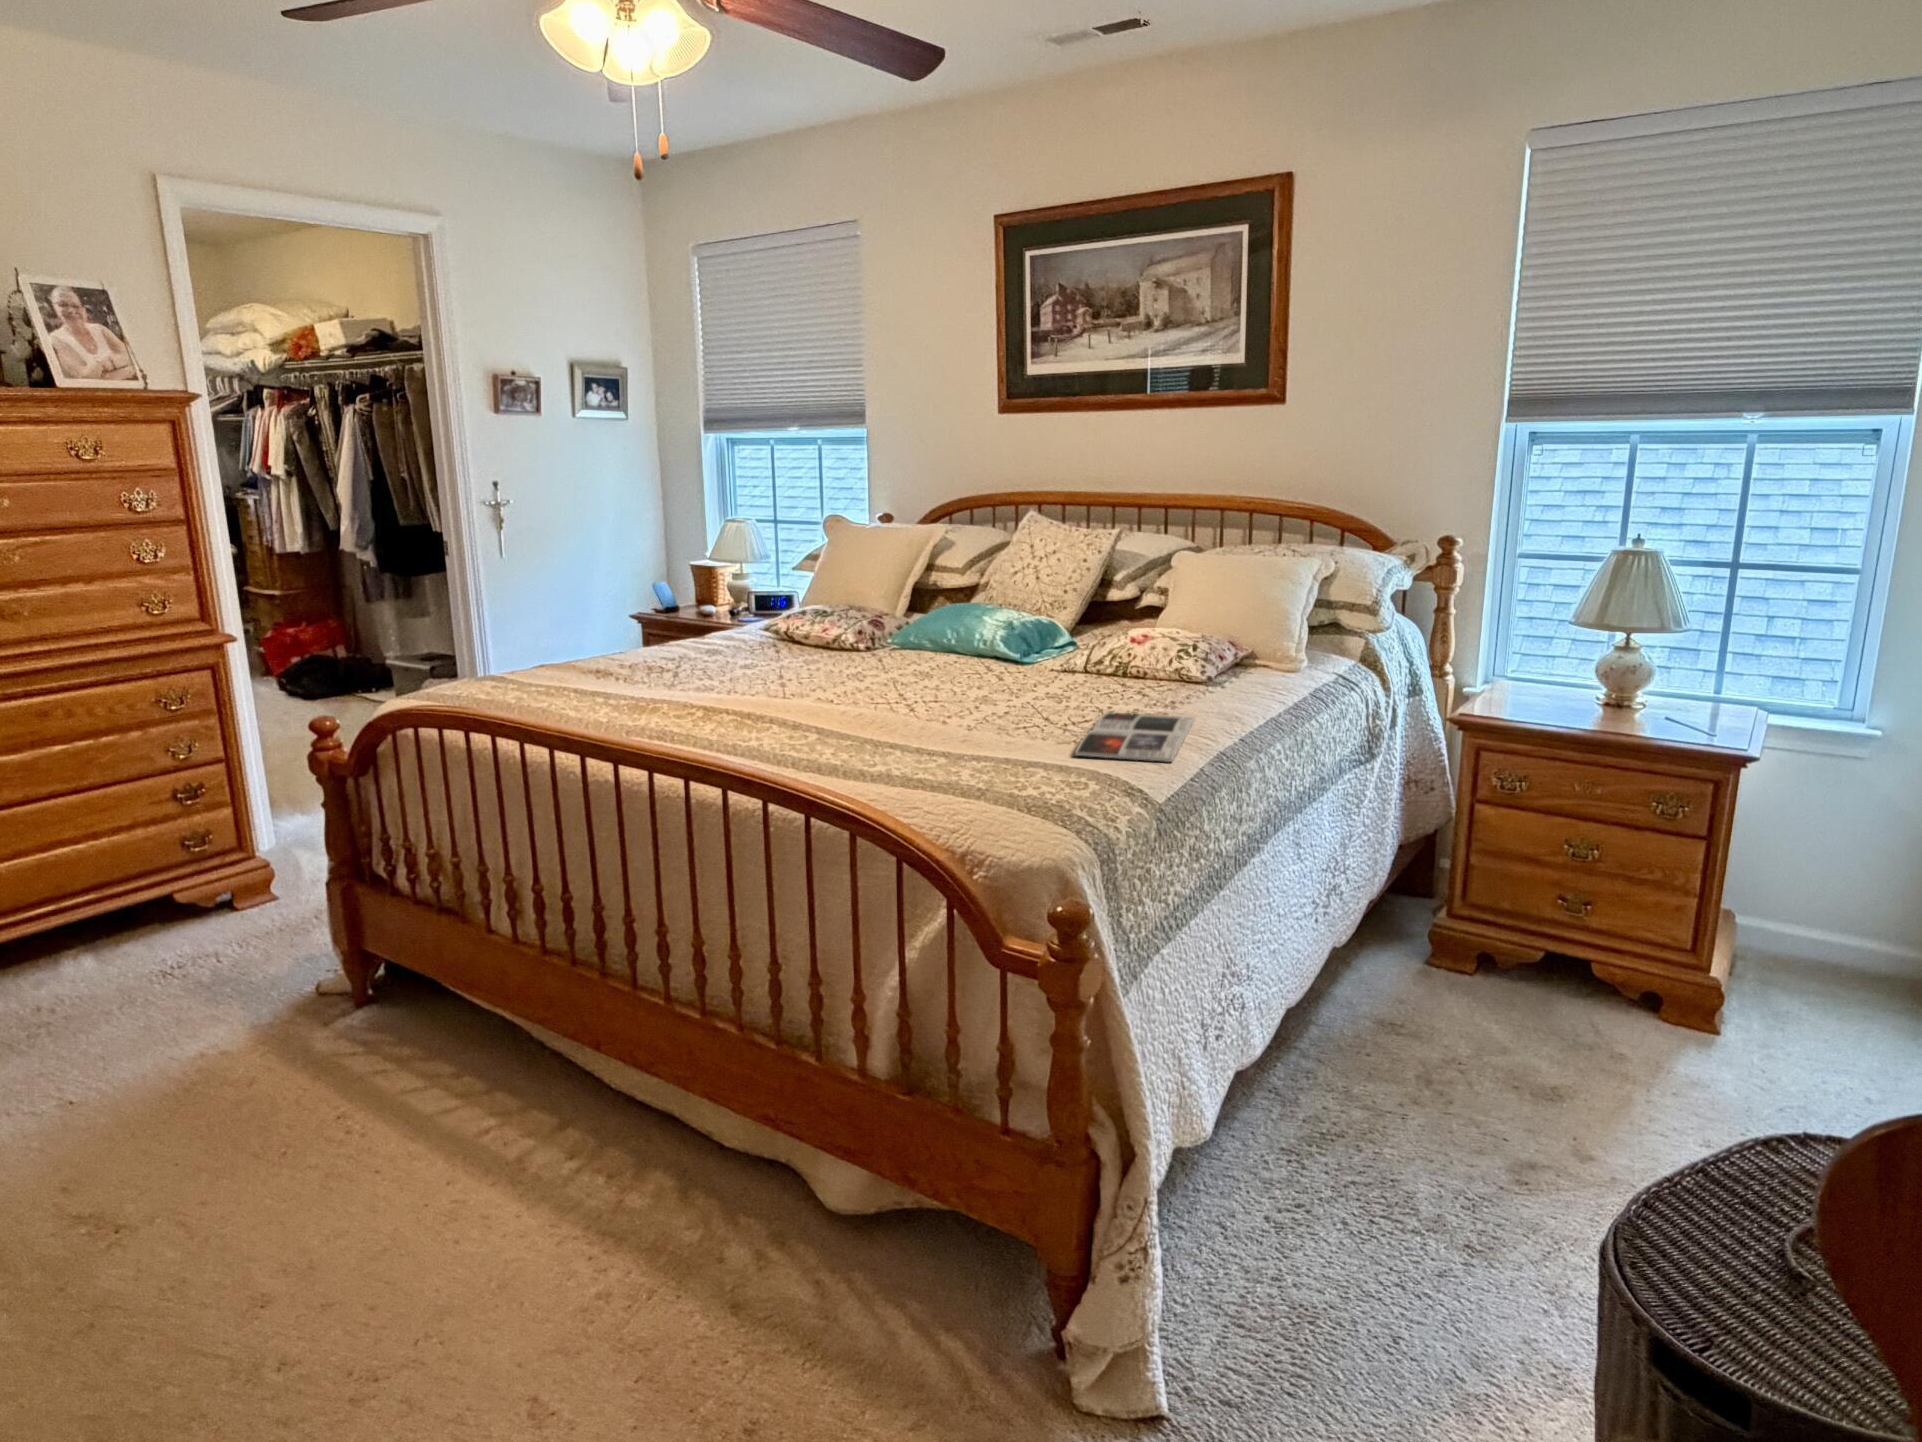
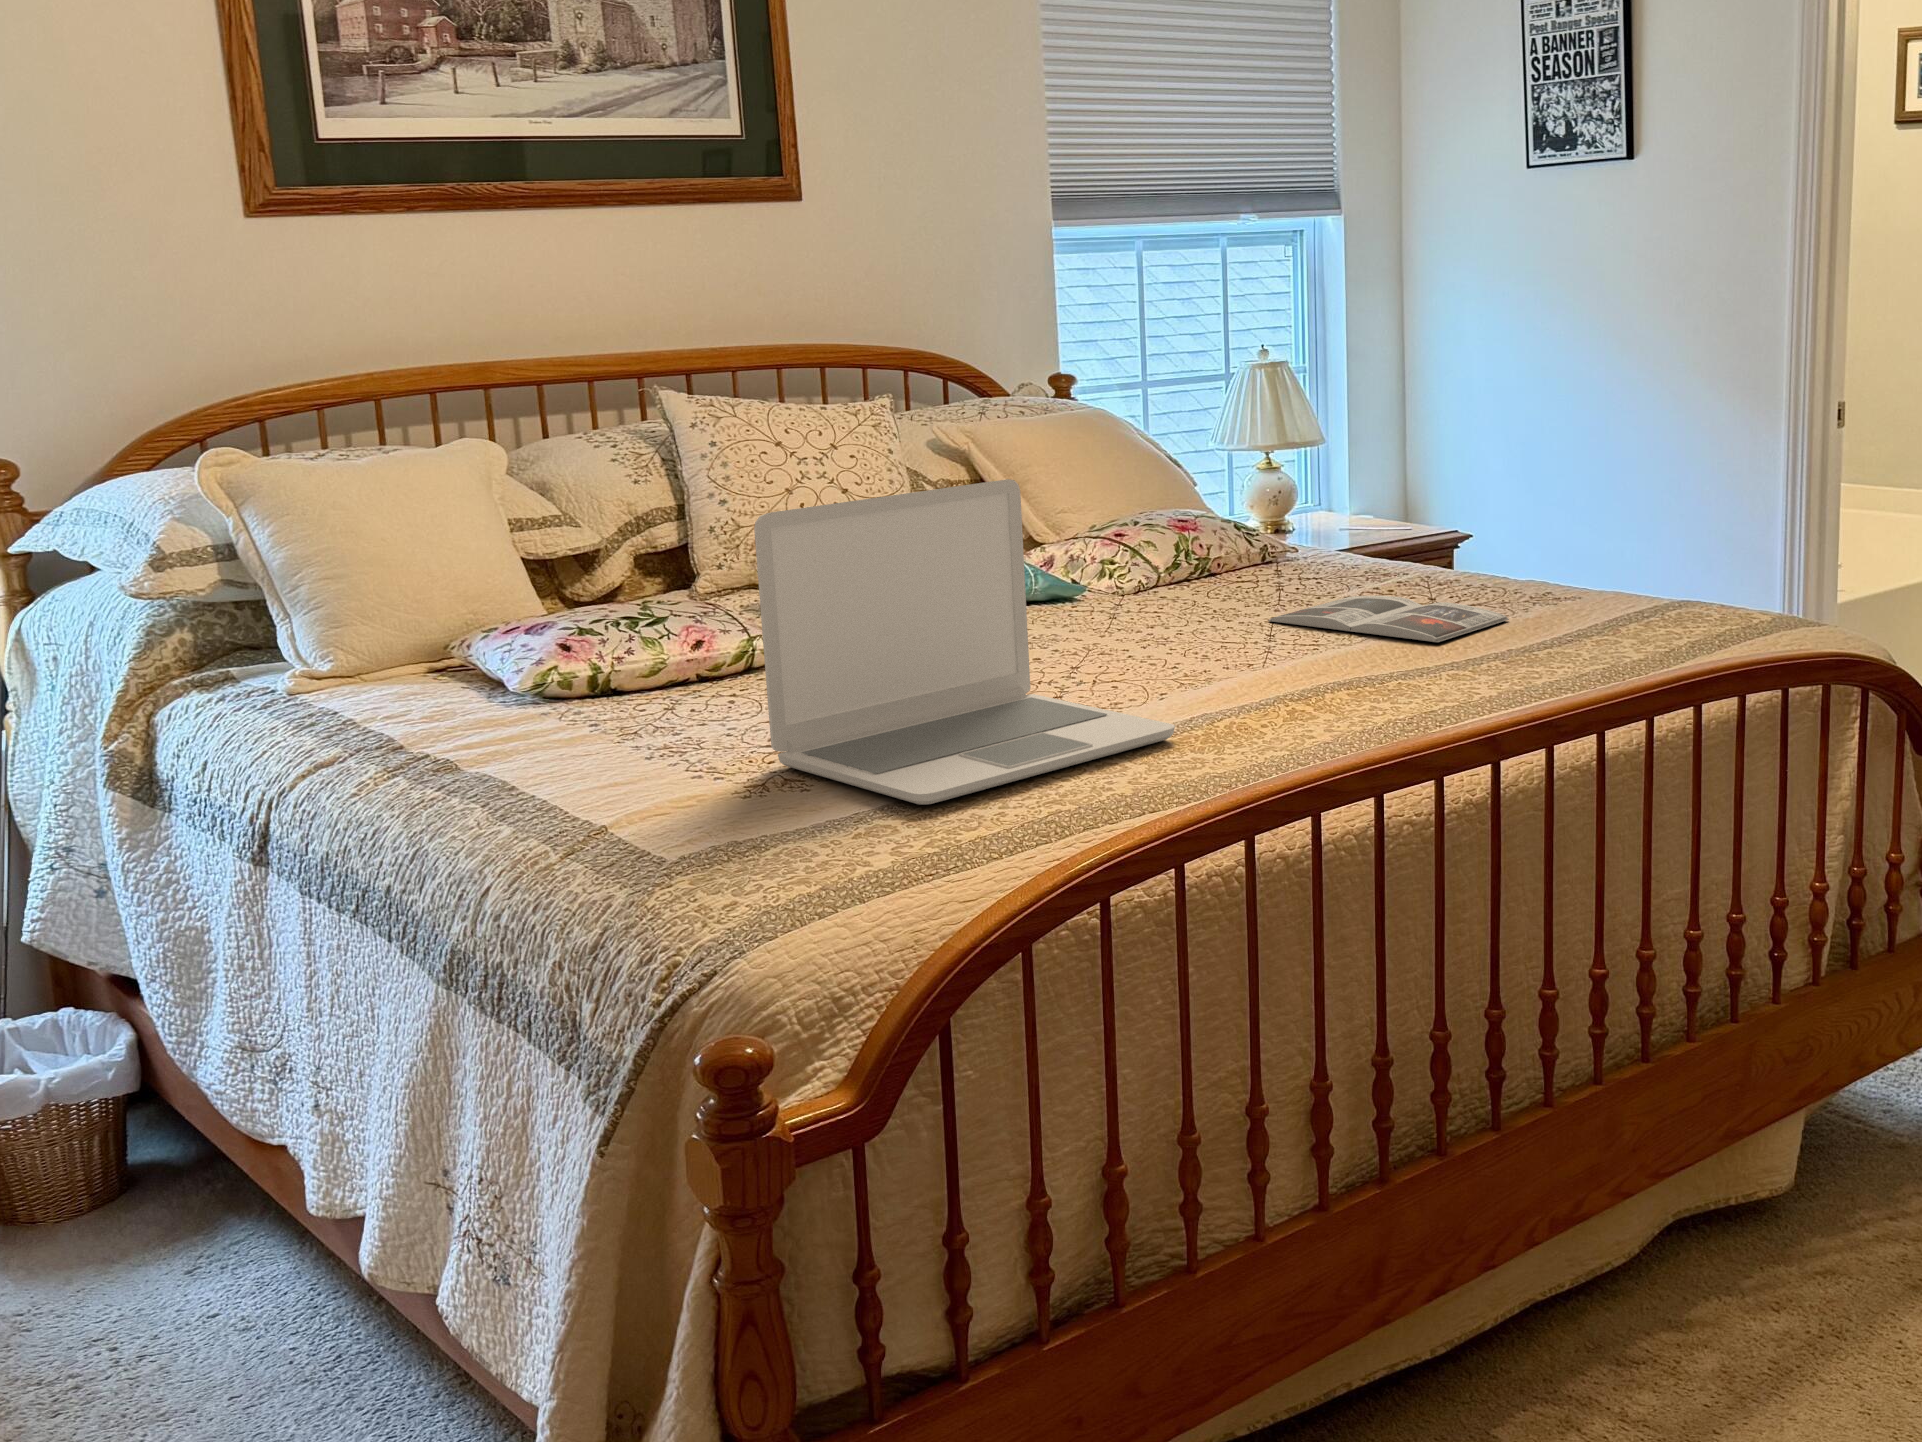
laptop: none [664,582,868,742] -> present [754,479,1175,804]

